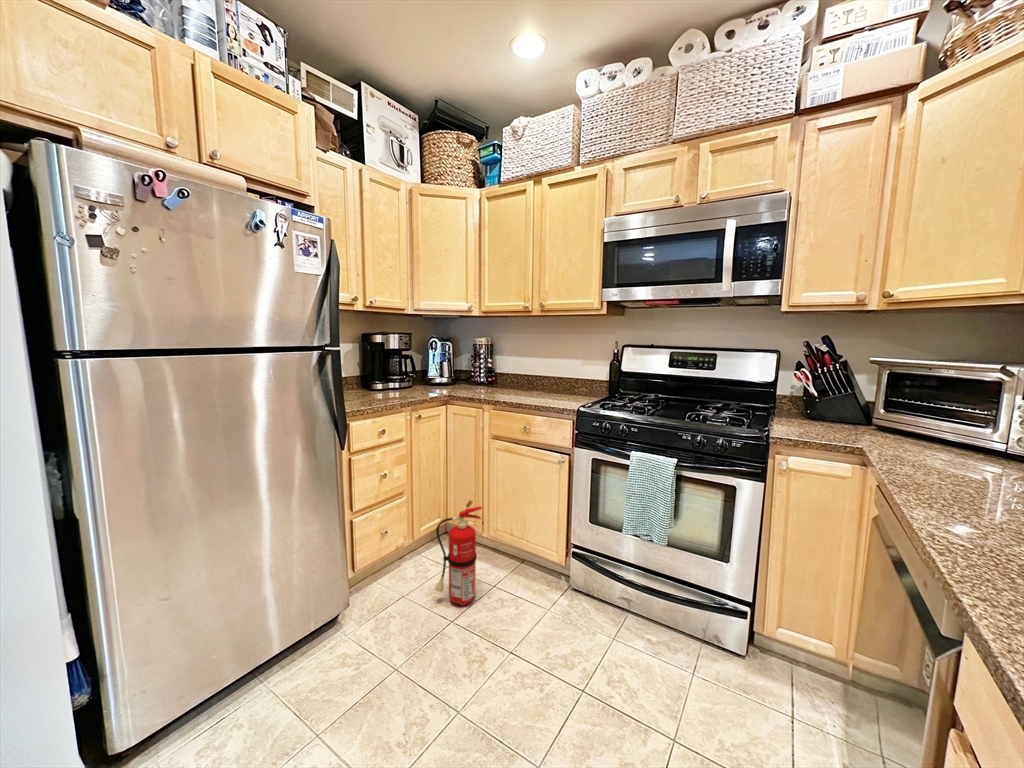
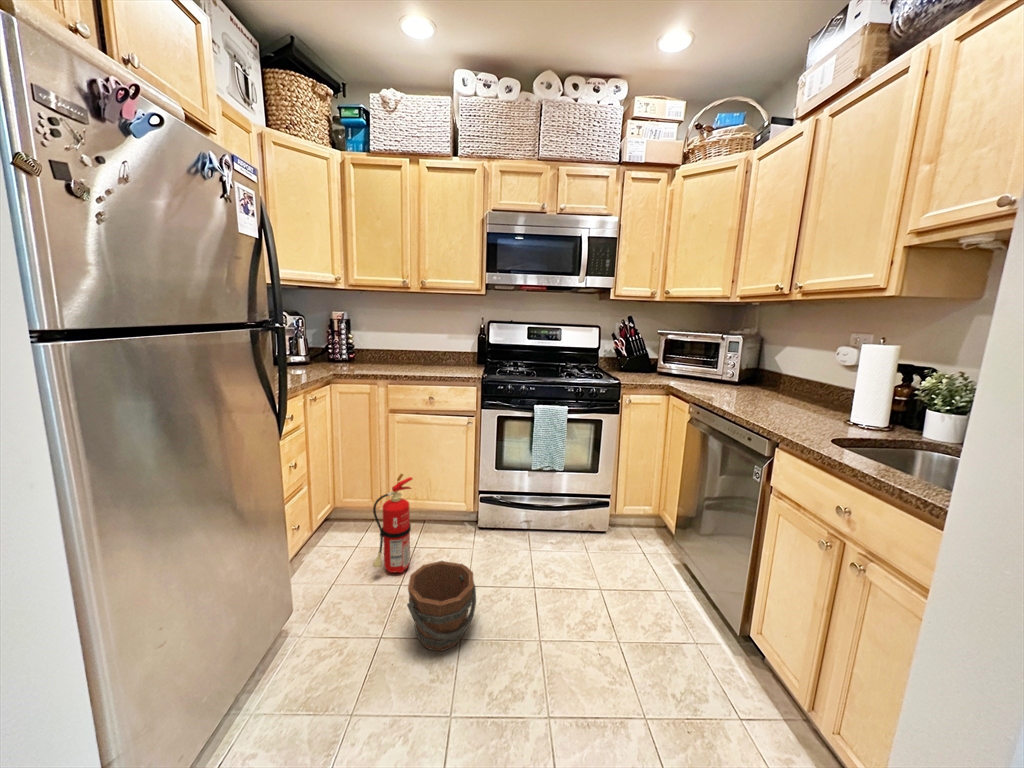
bucket: none [403,605,489,714] -> present [407,561,476,651]

